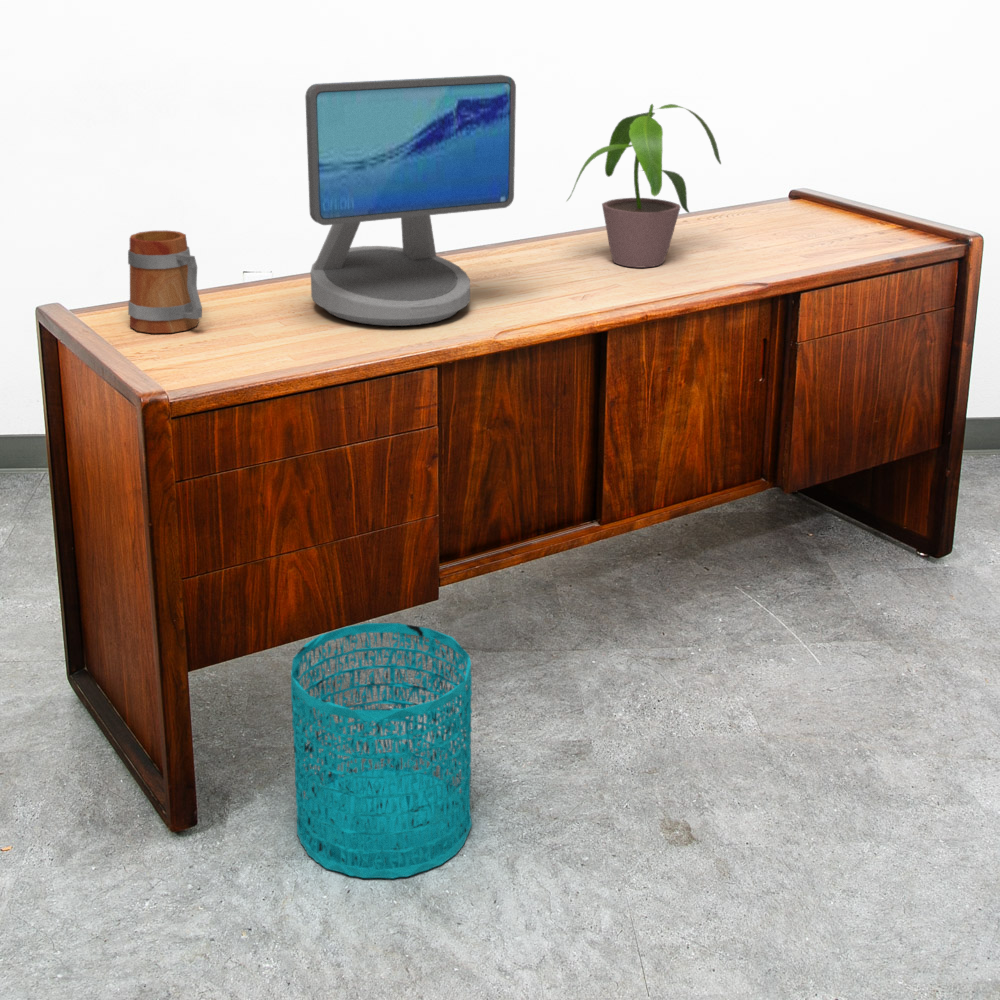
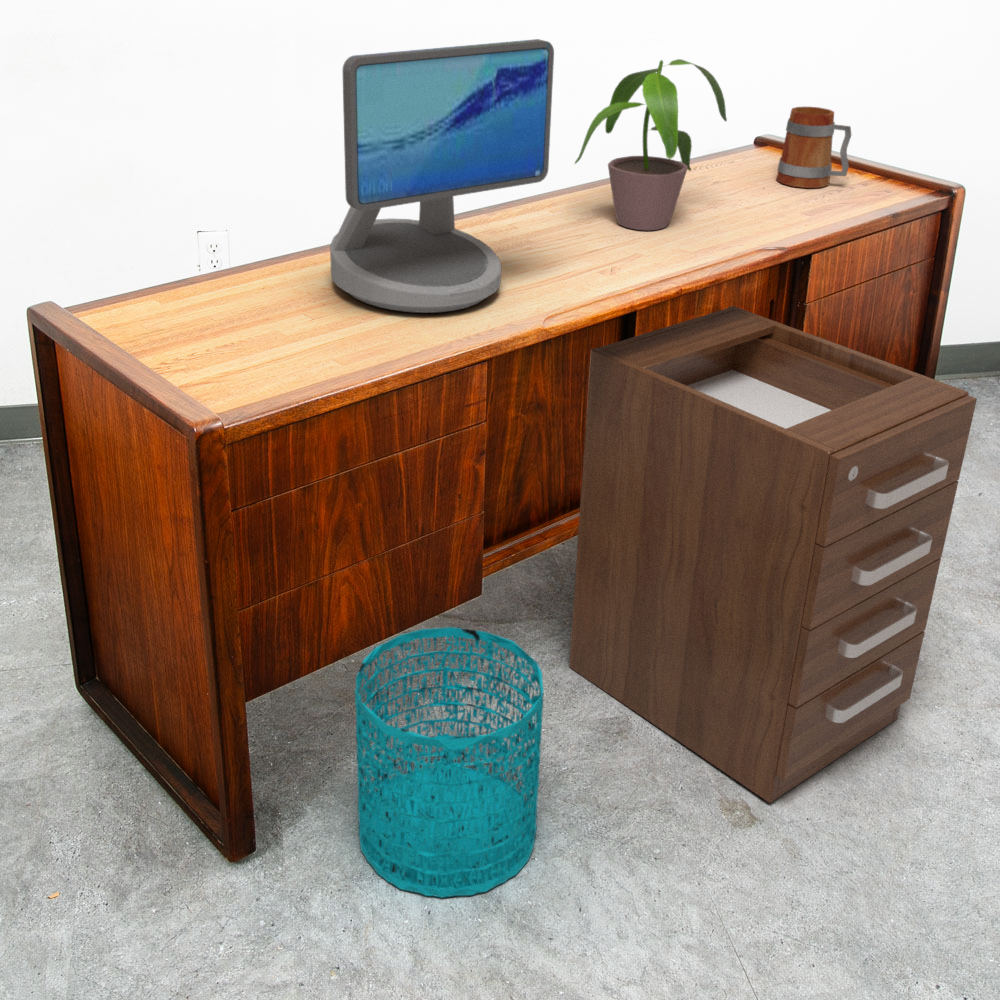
mug: present [128,230,202,333] -> present [776,107,851,188]
filing cabinet: none [543,338,919,821] -> present [569,306,977,803]

